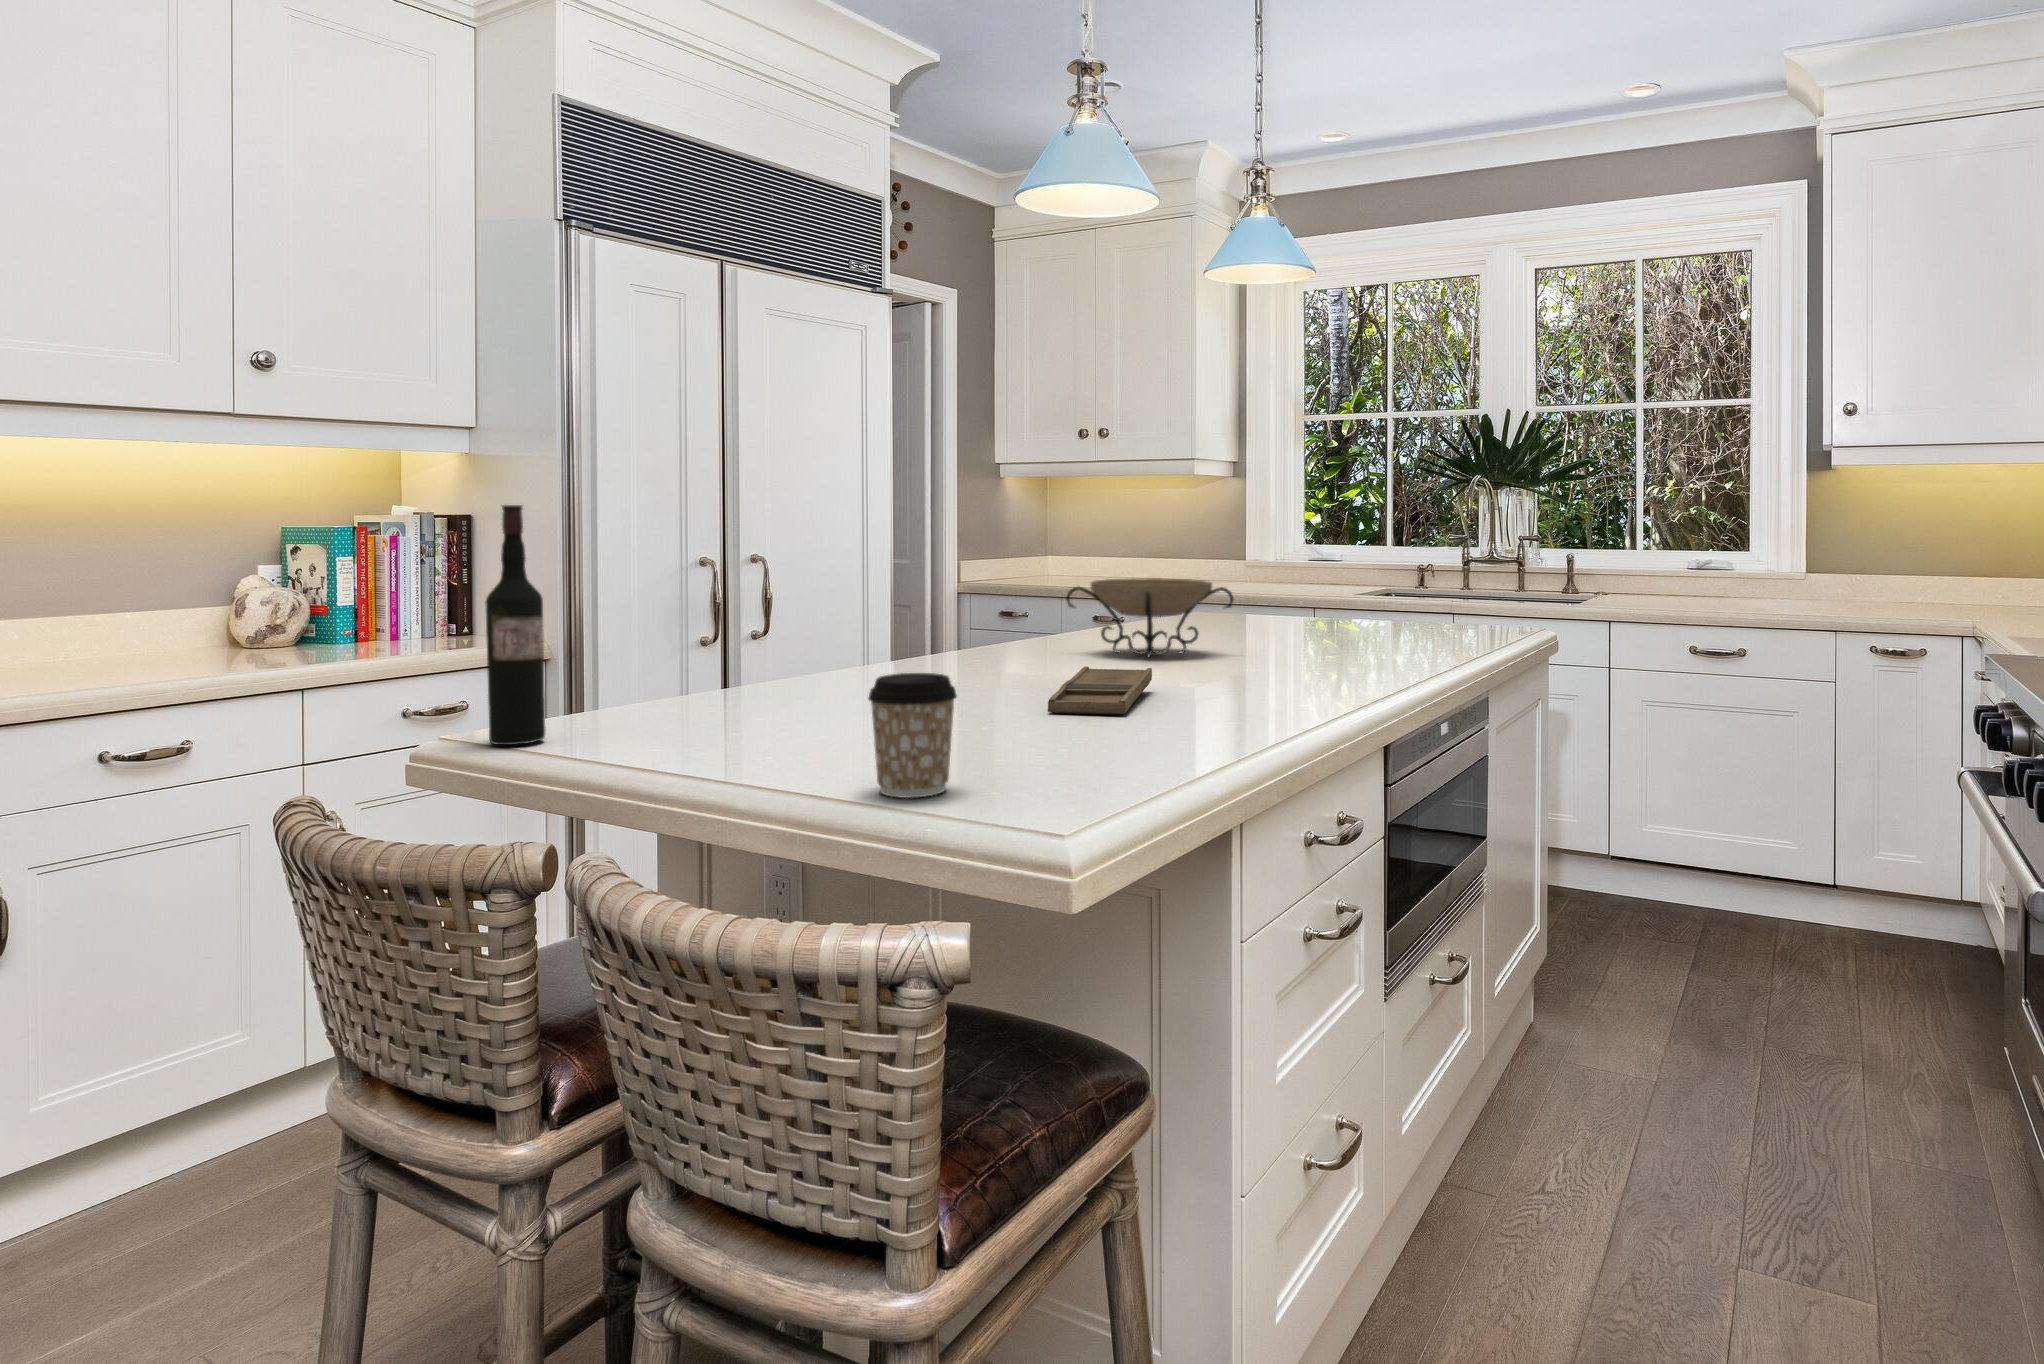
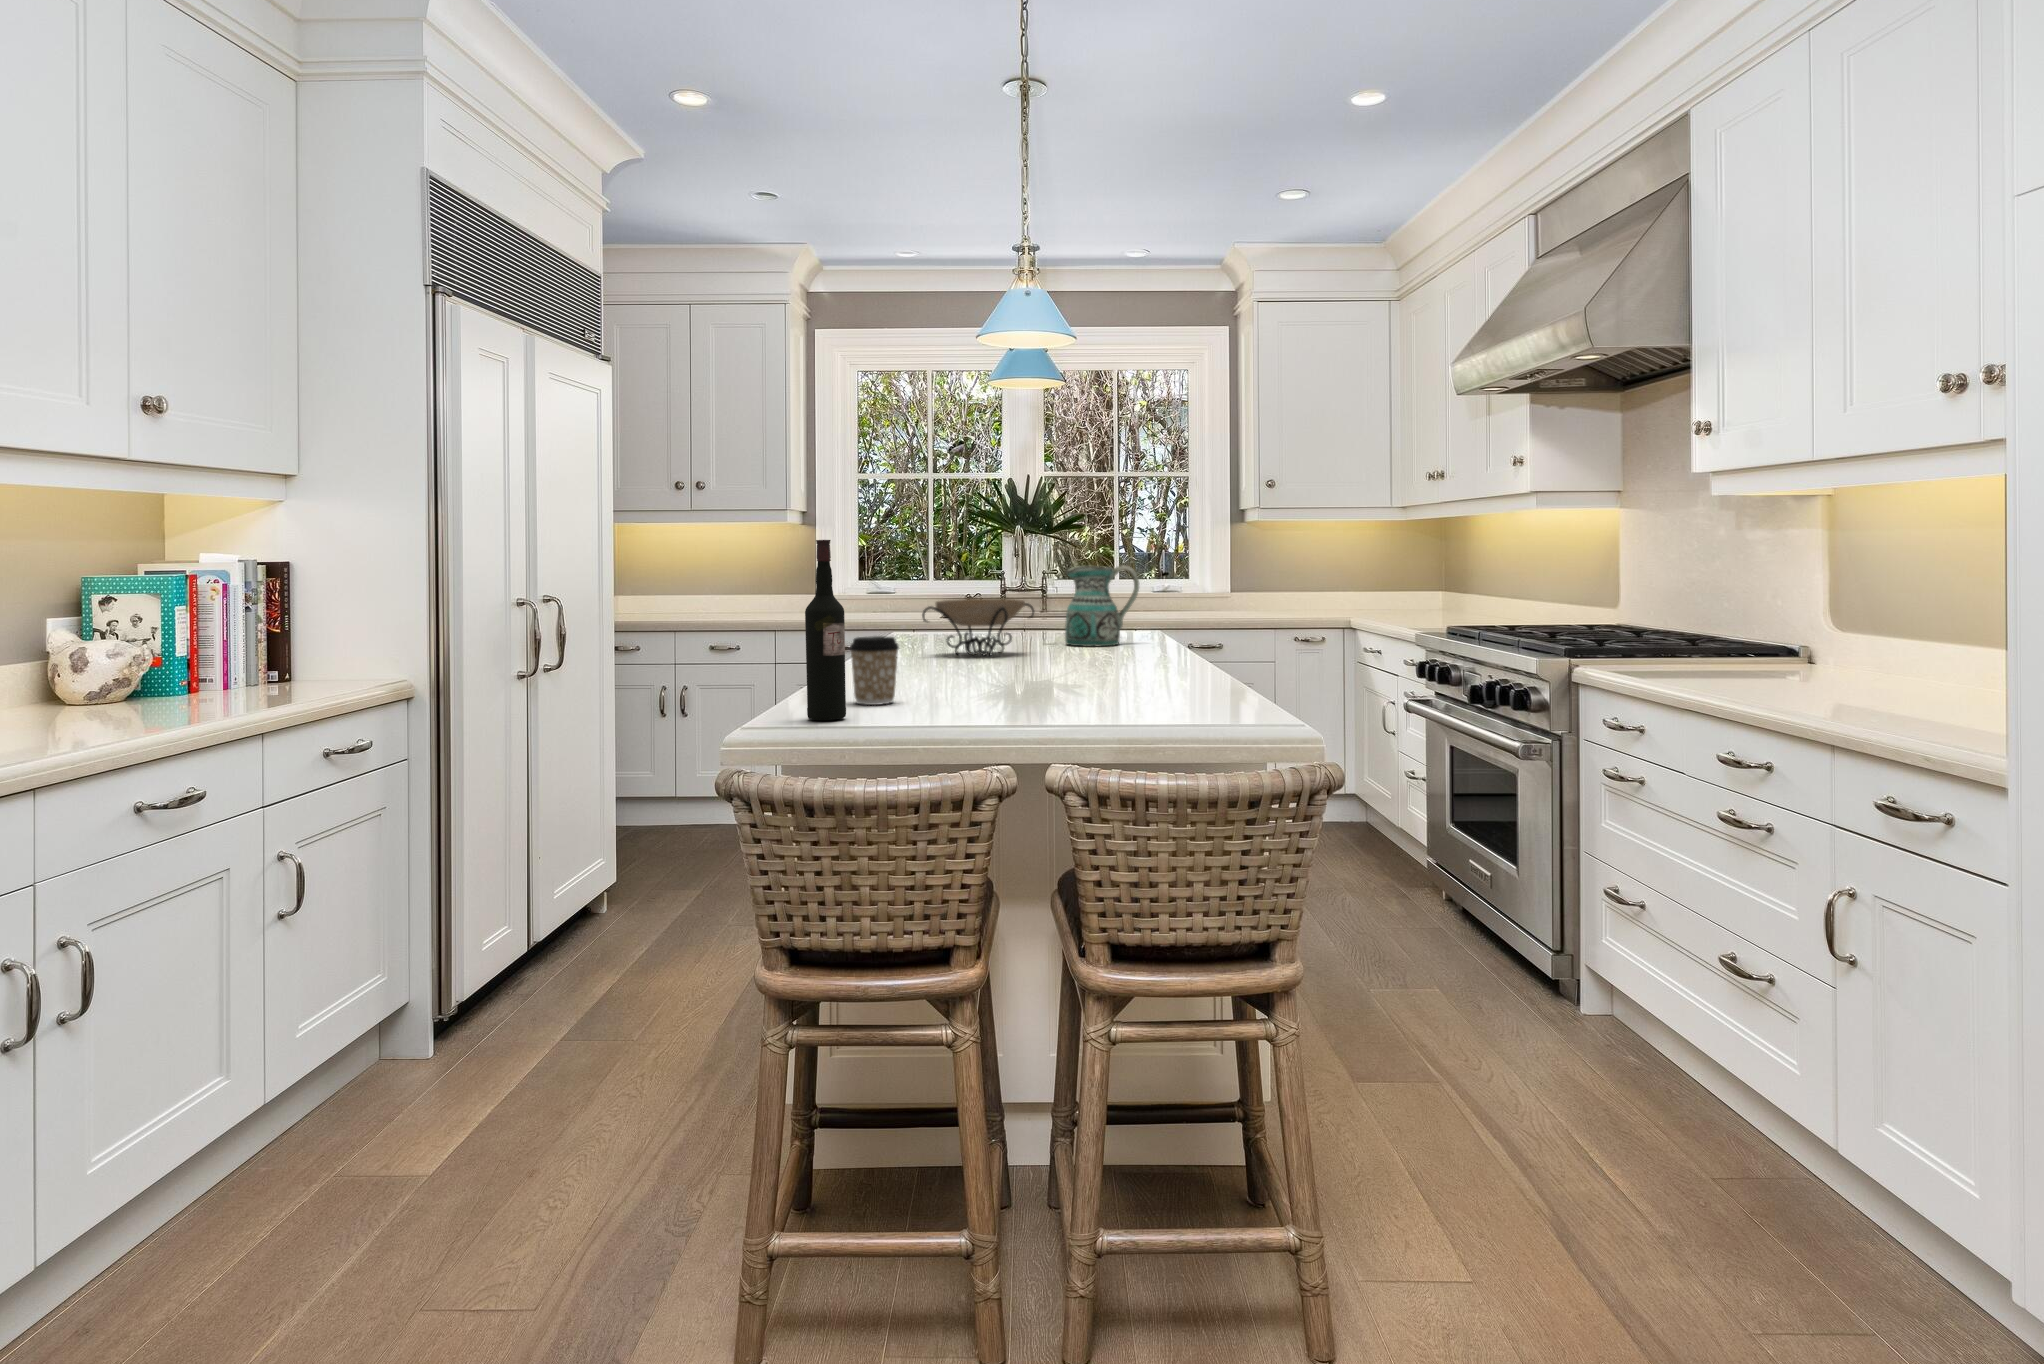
ceramic pitcher: none [1328,536,1435,652] -> present [1065,565,1139,647]
tray: present [1048,666,1152,715] -> none [1034,654,1125,682]
coffee cup: present [868,673,957,798] -> present [850,636,899,705]

